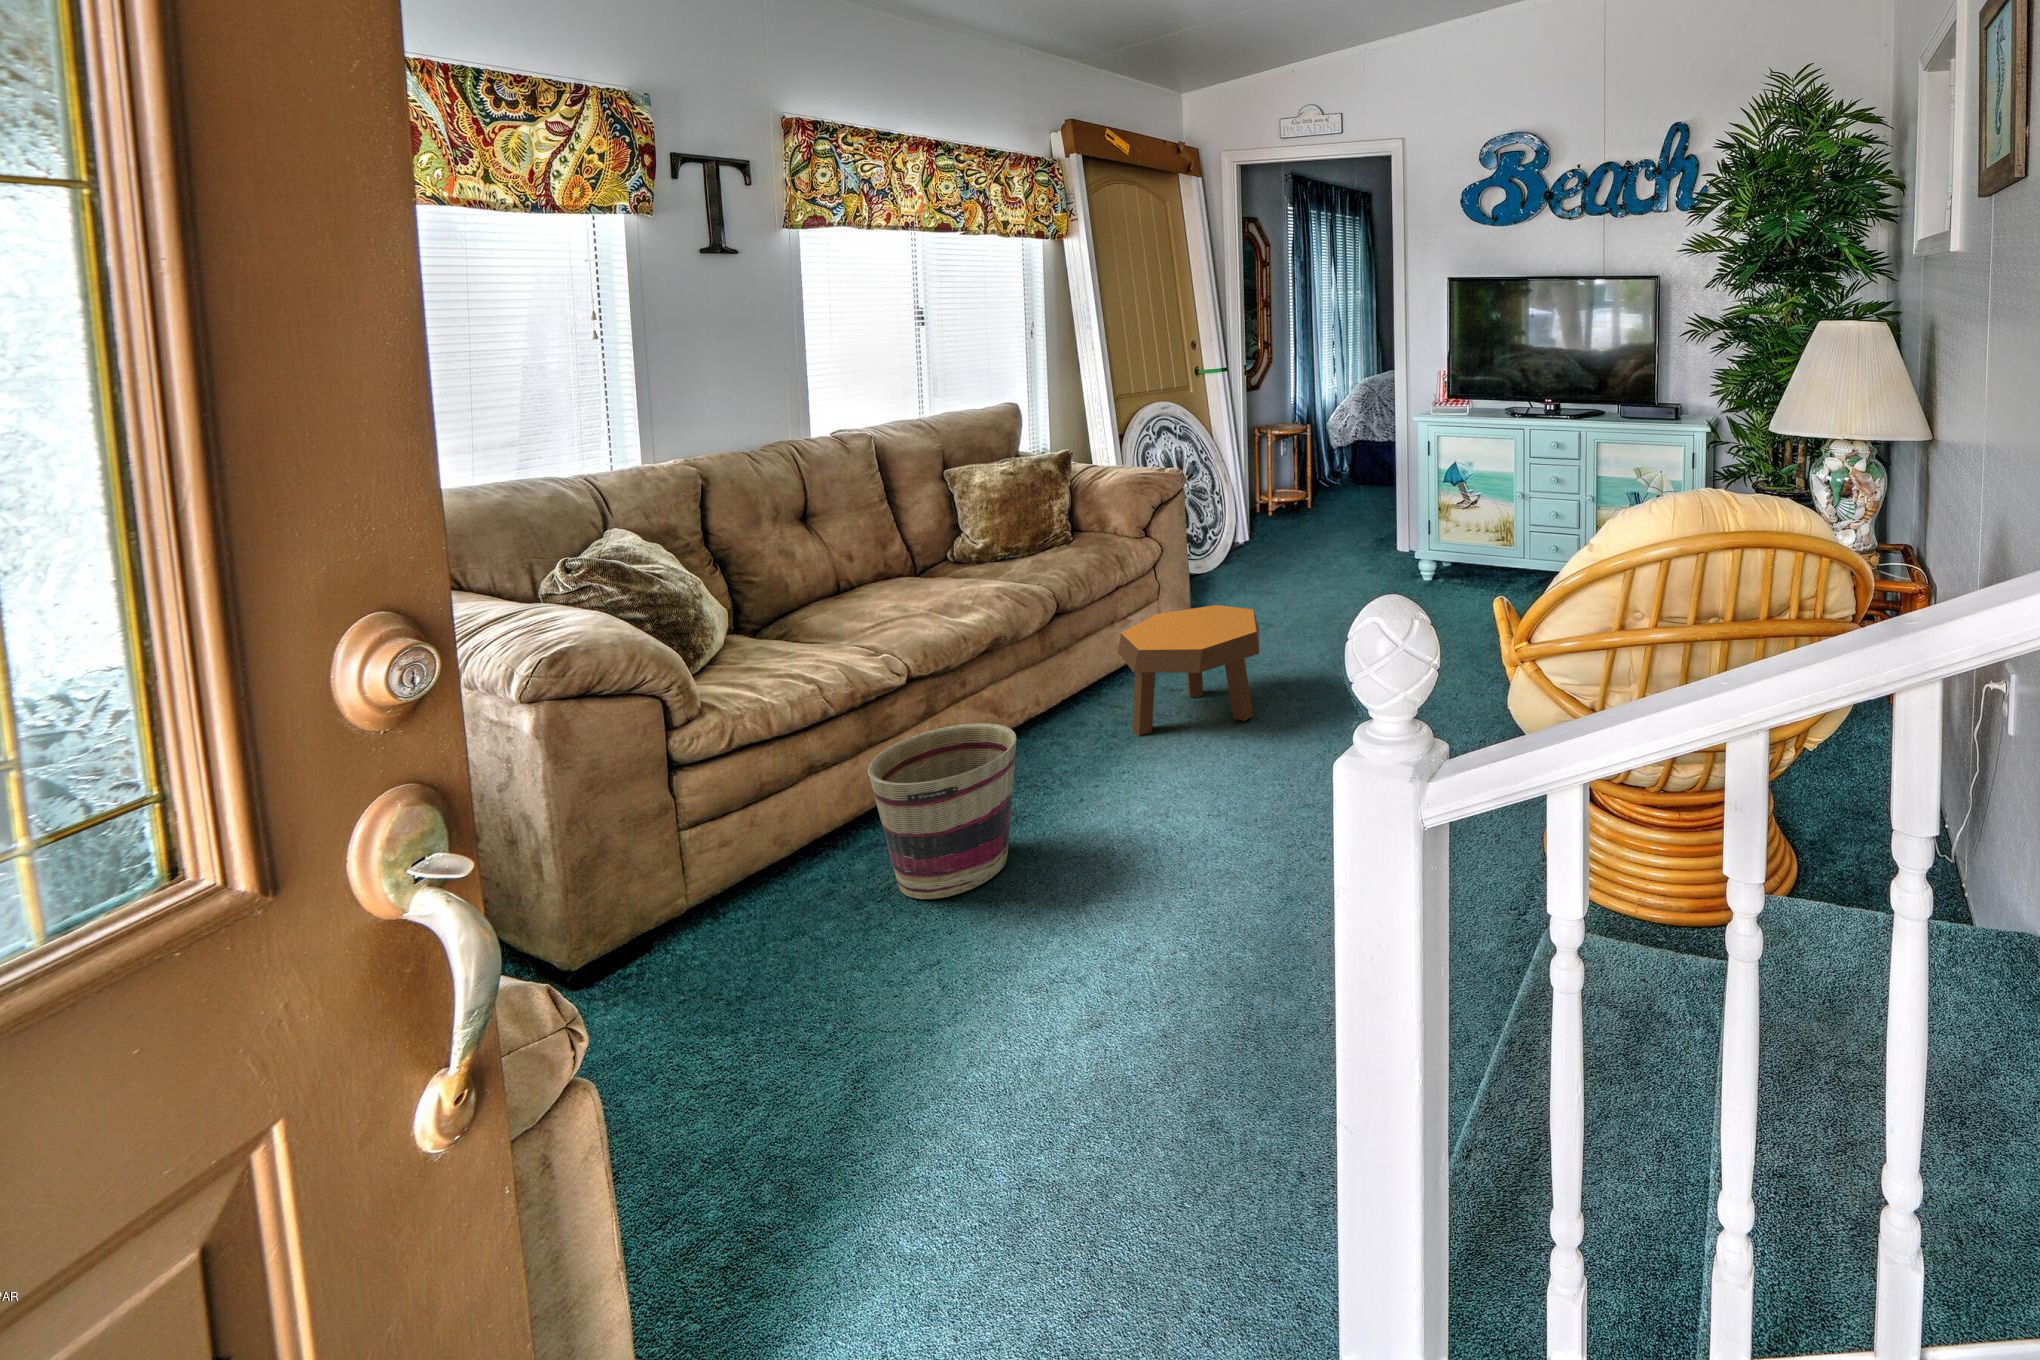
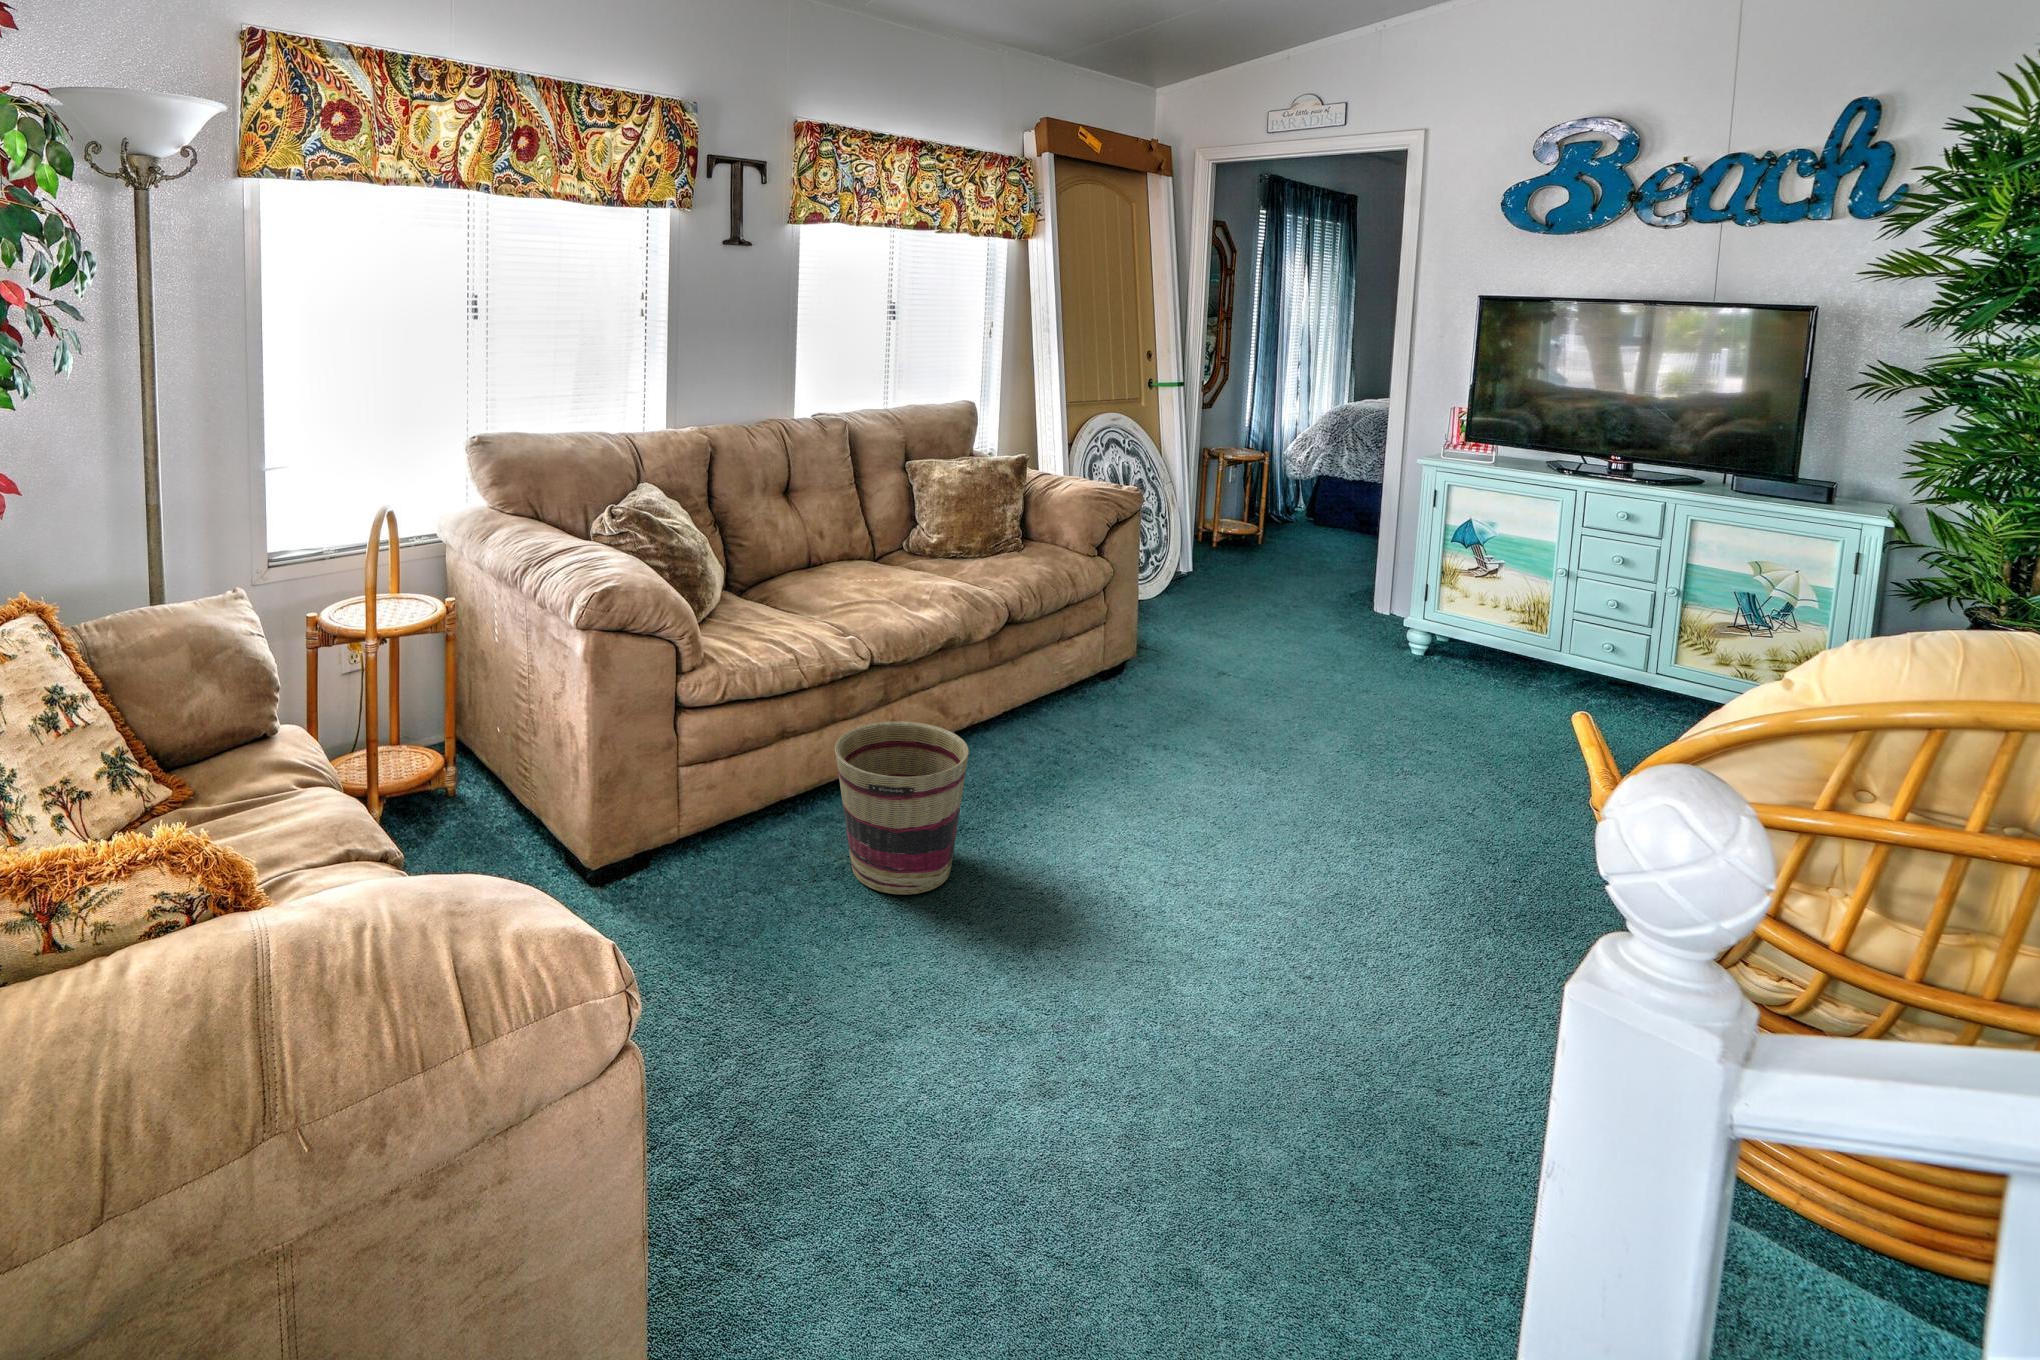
footstool: present [1118,605,1259,736] -> none [1061,643,1219,784]

